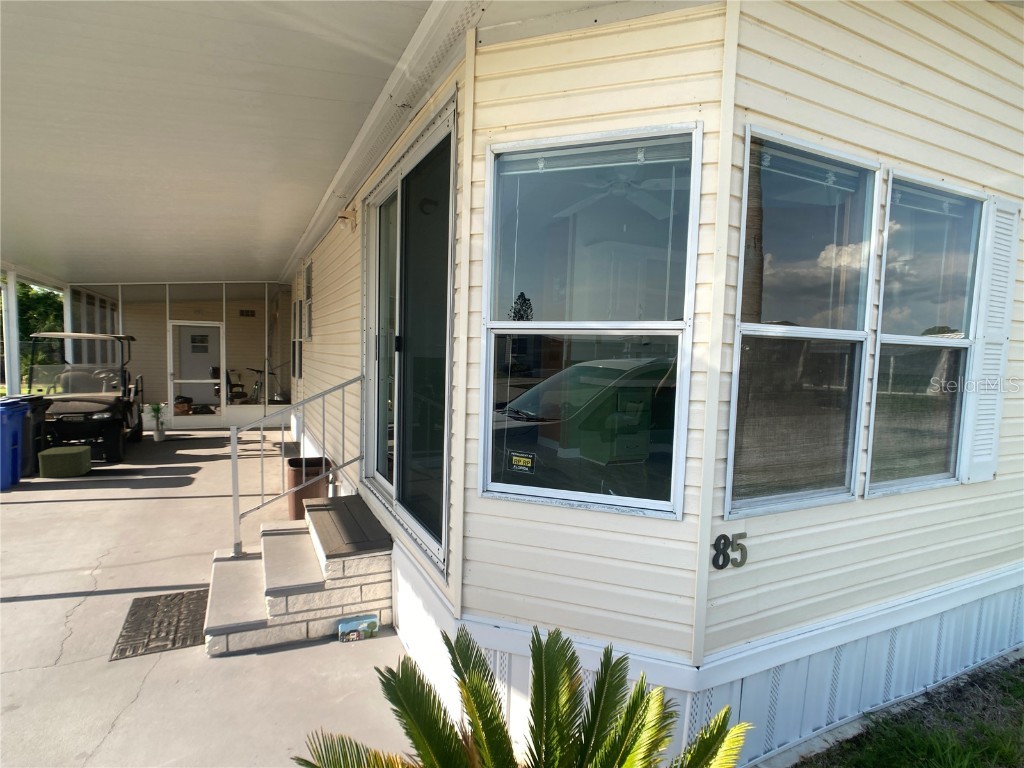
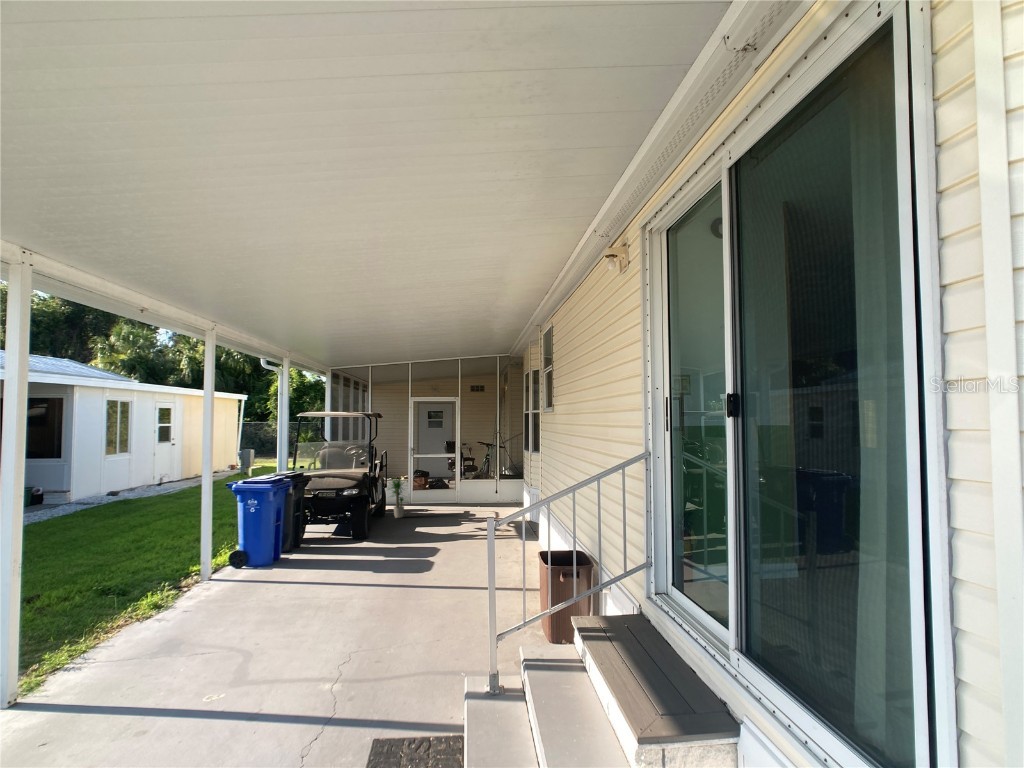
storage box: present [38,446,91,478] -> none [298,522,341,554]

